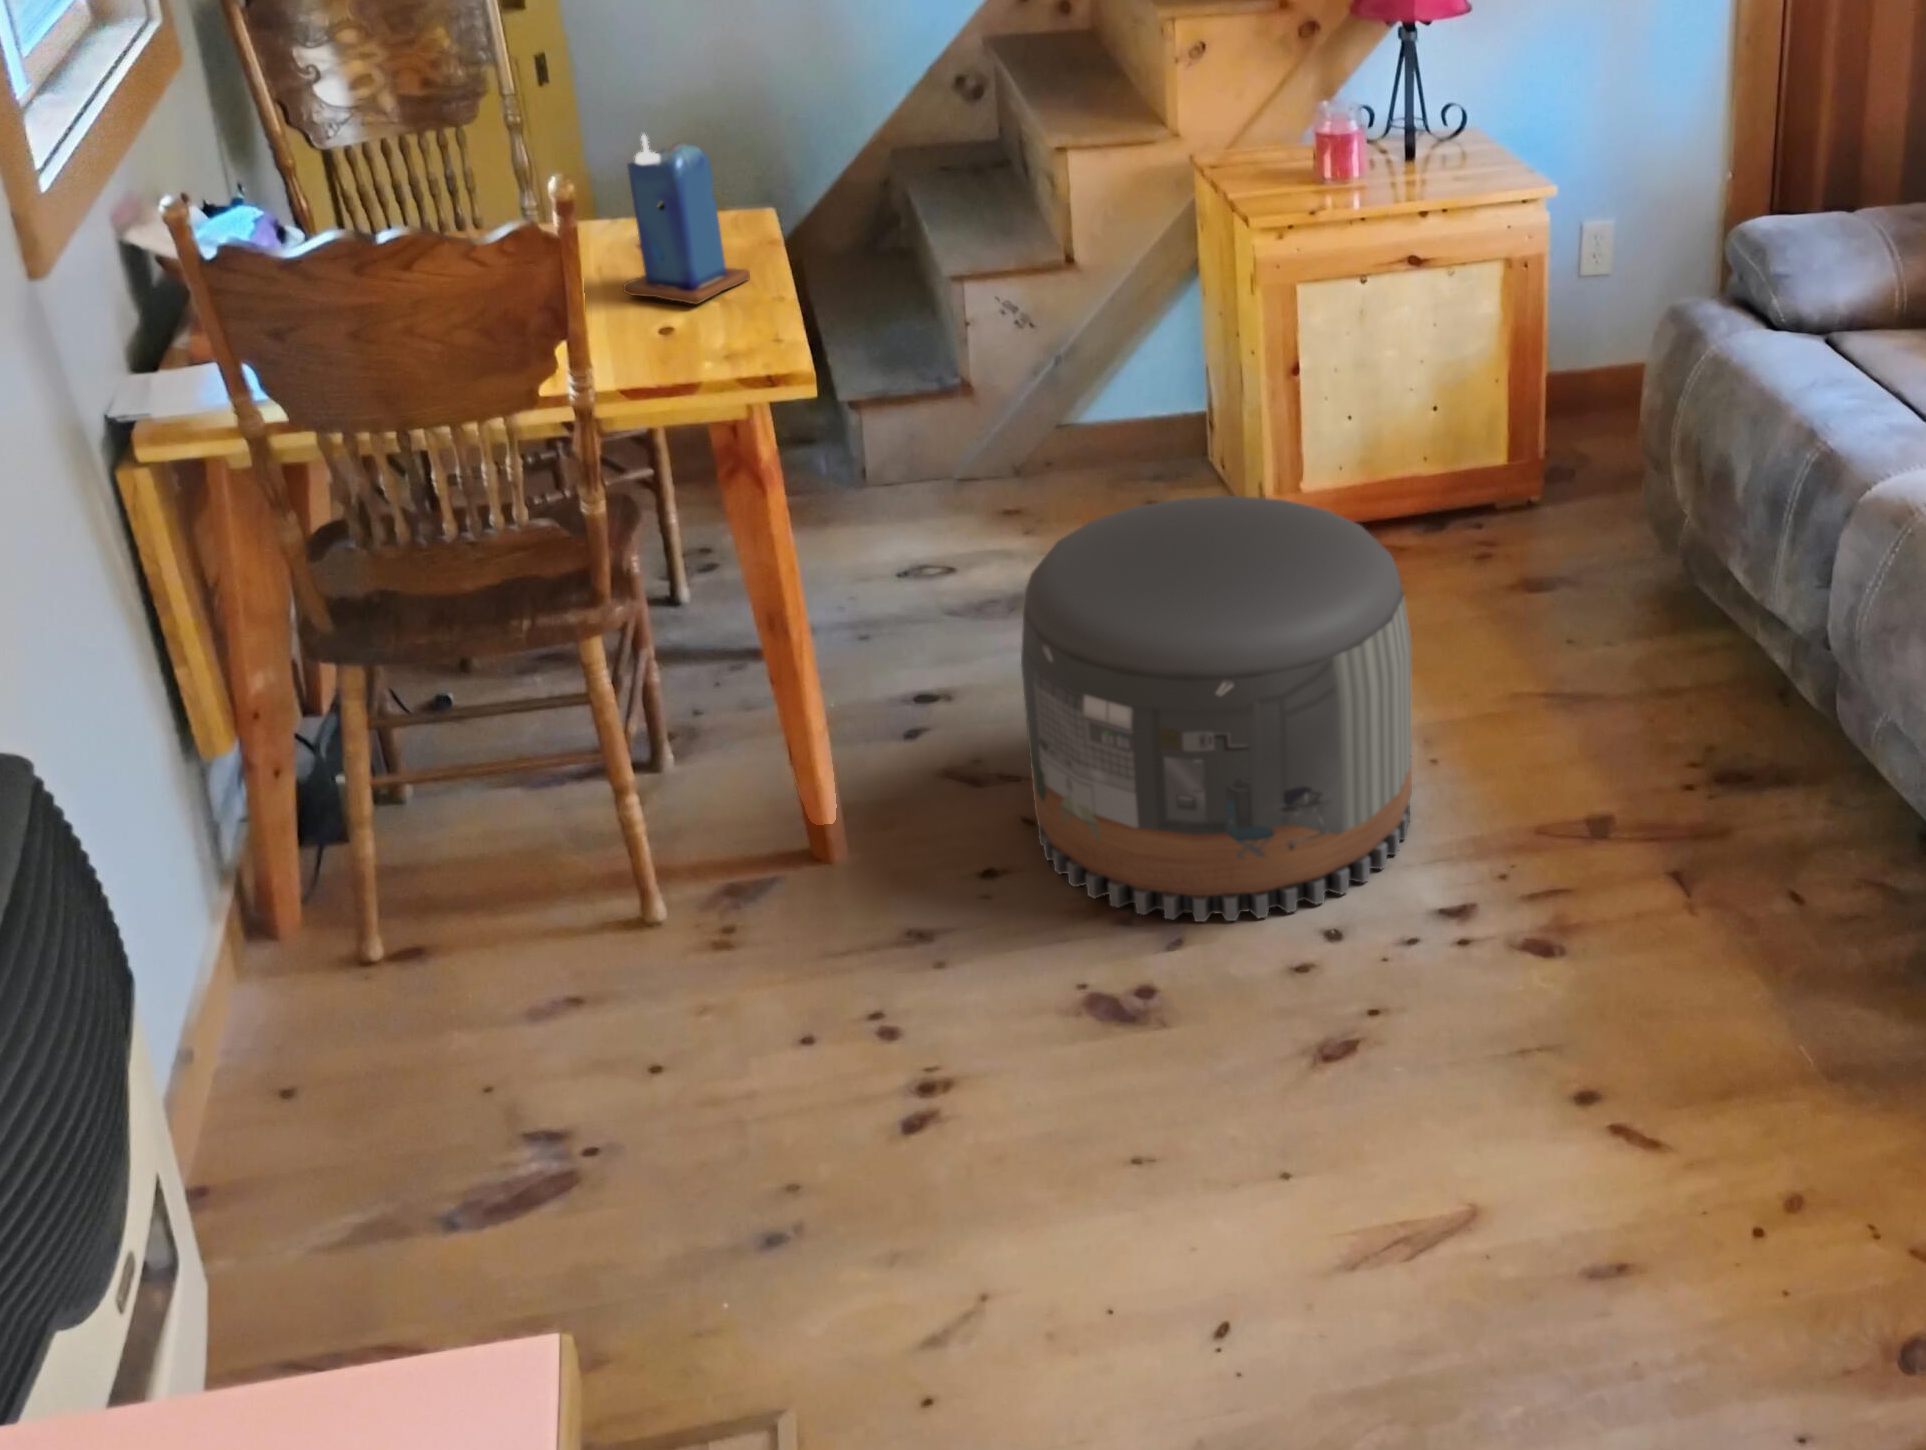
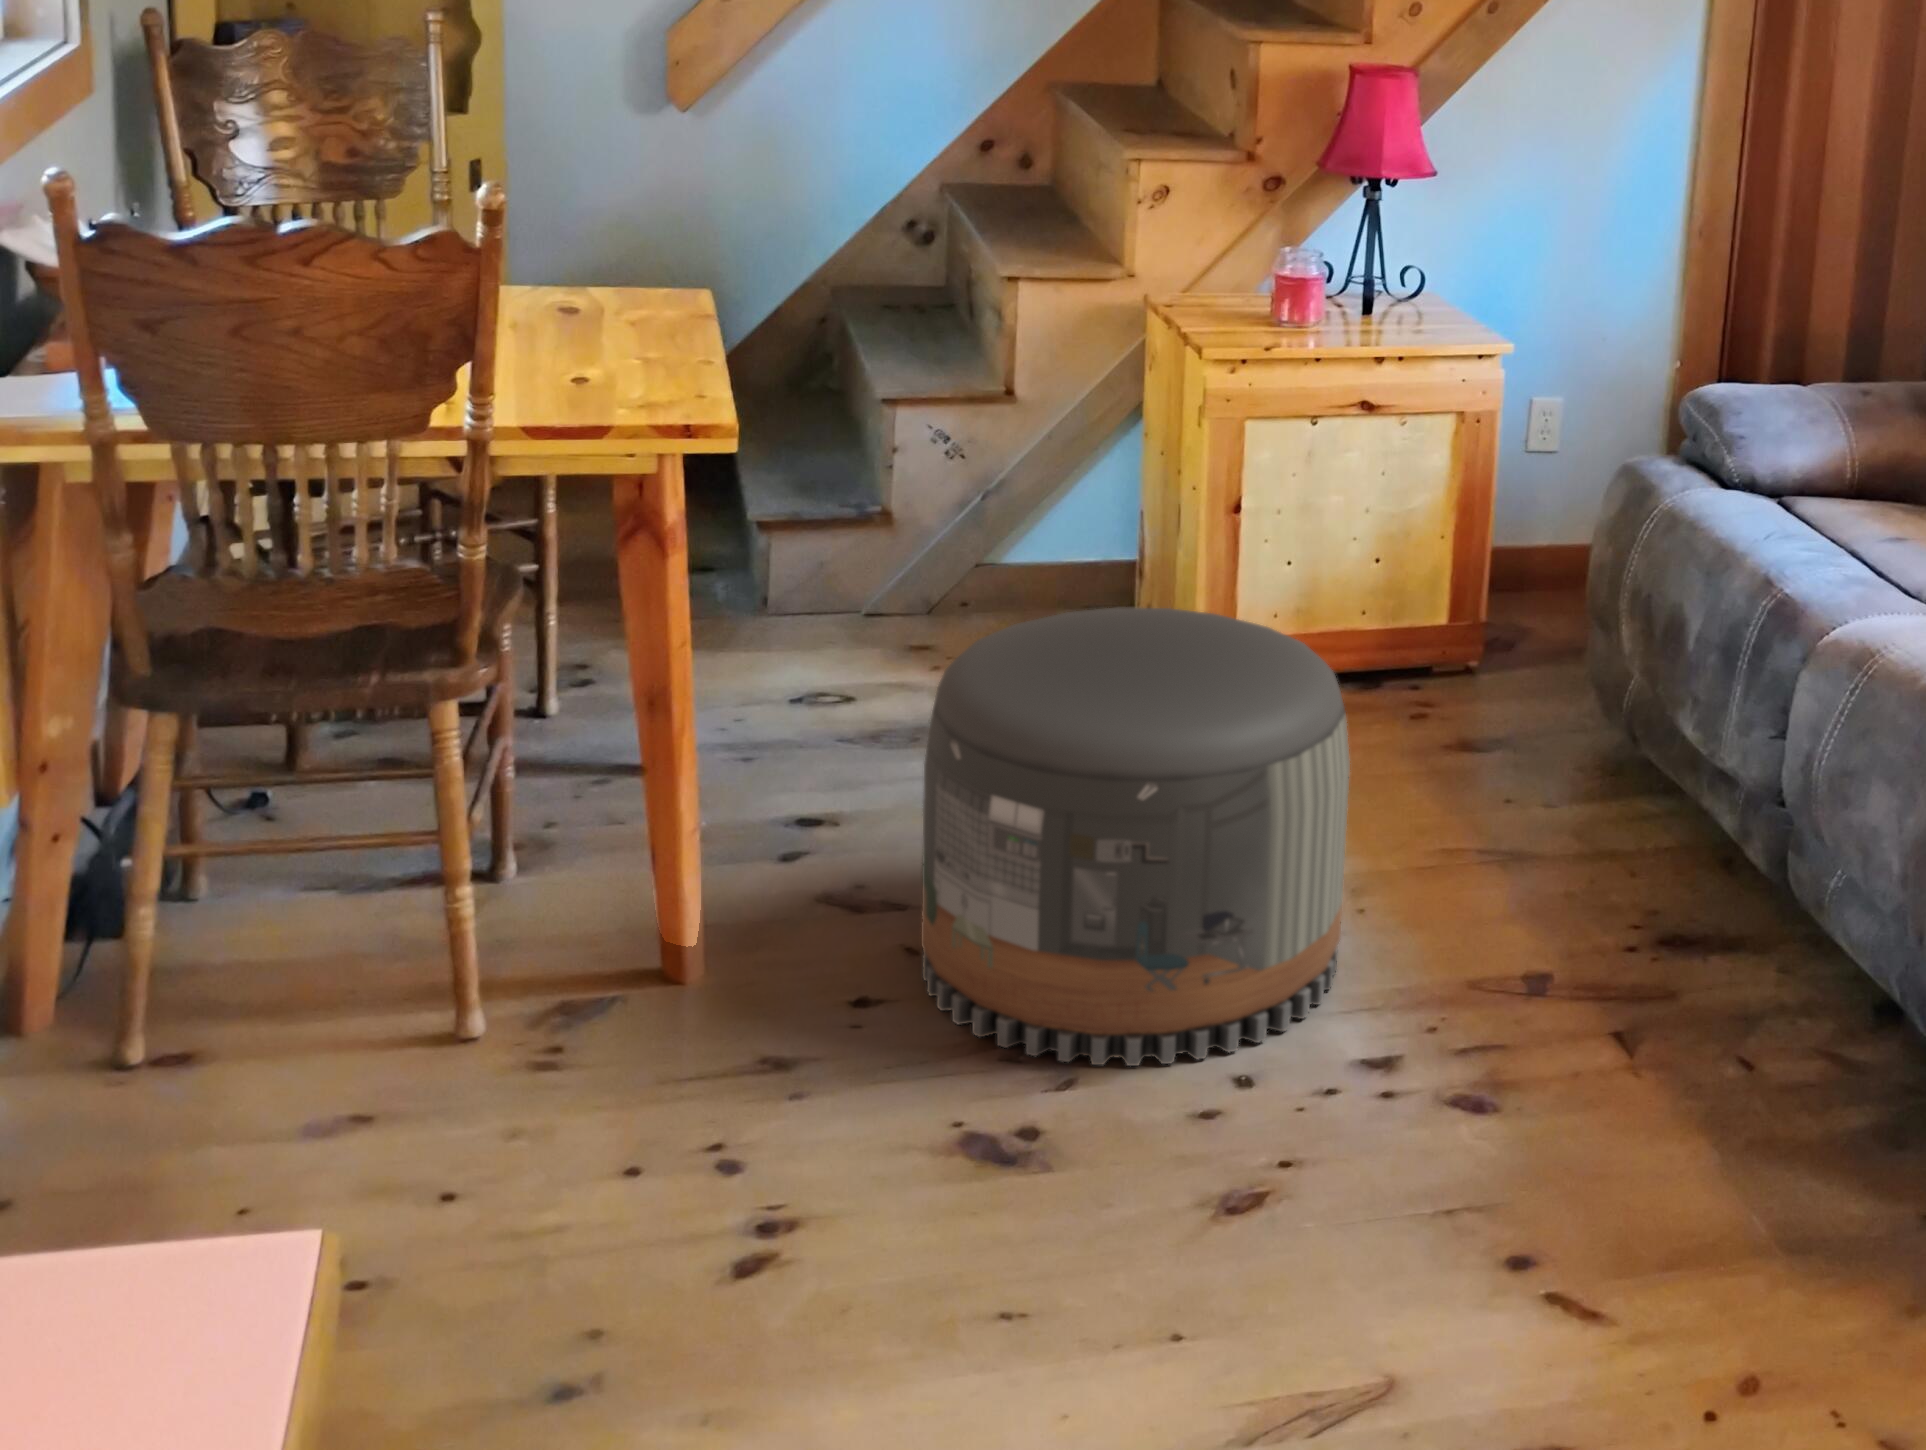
candle: present [623,134,750,304] -> none [536,179,676,358]

